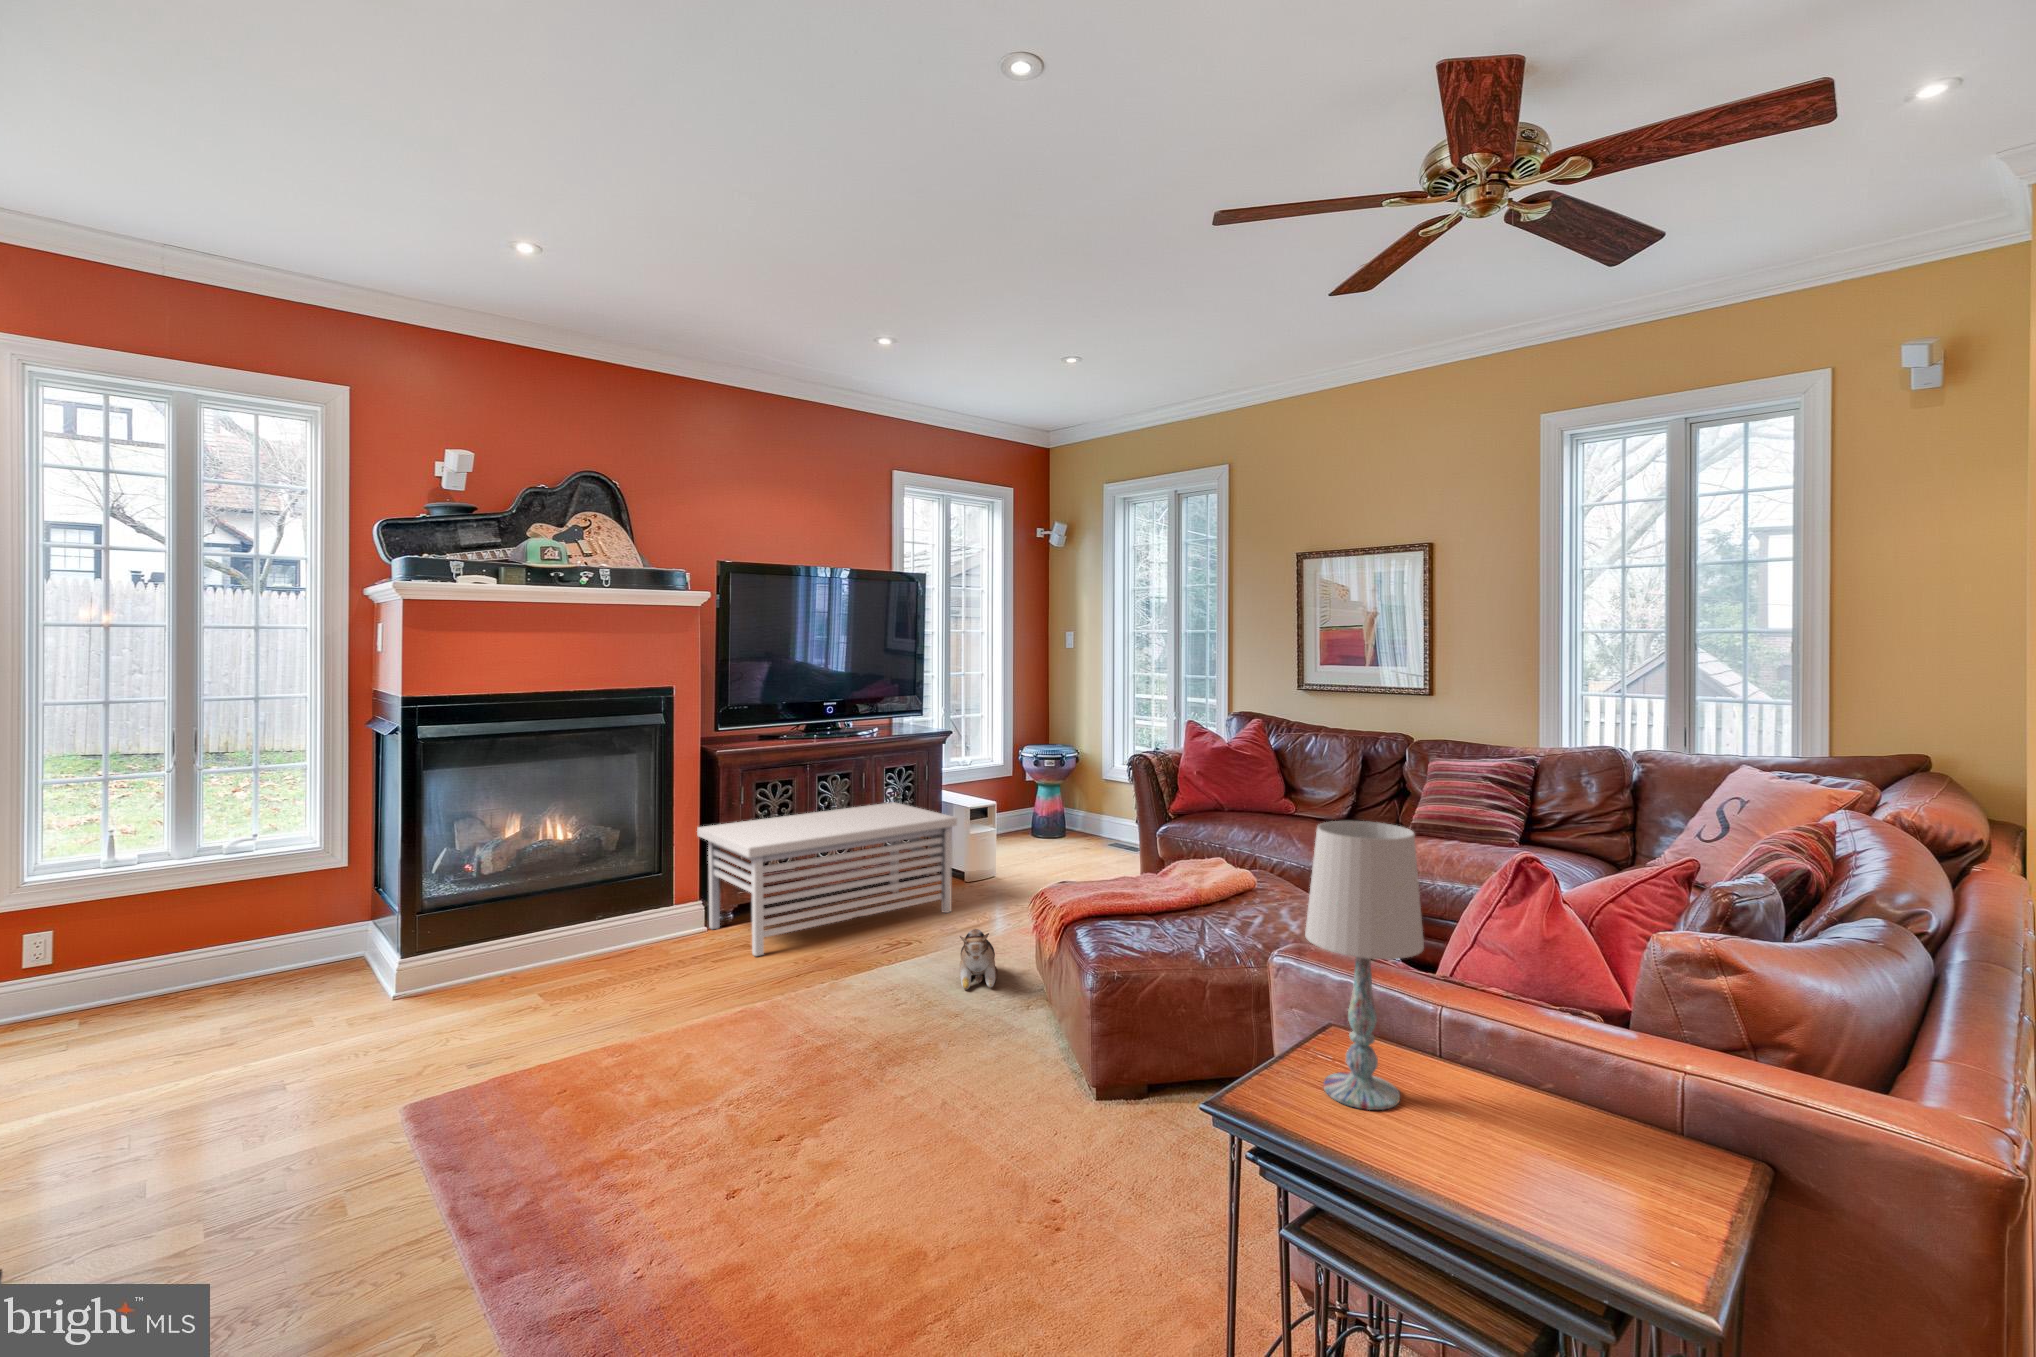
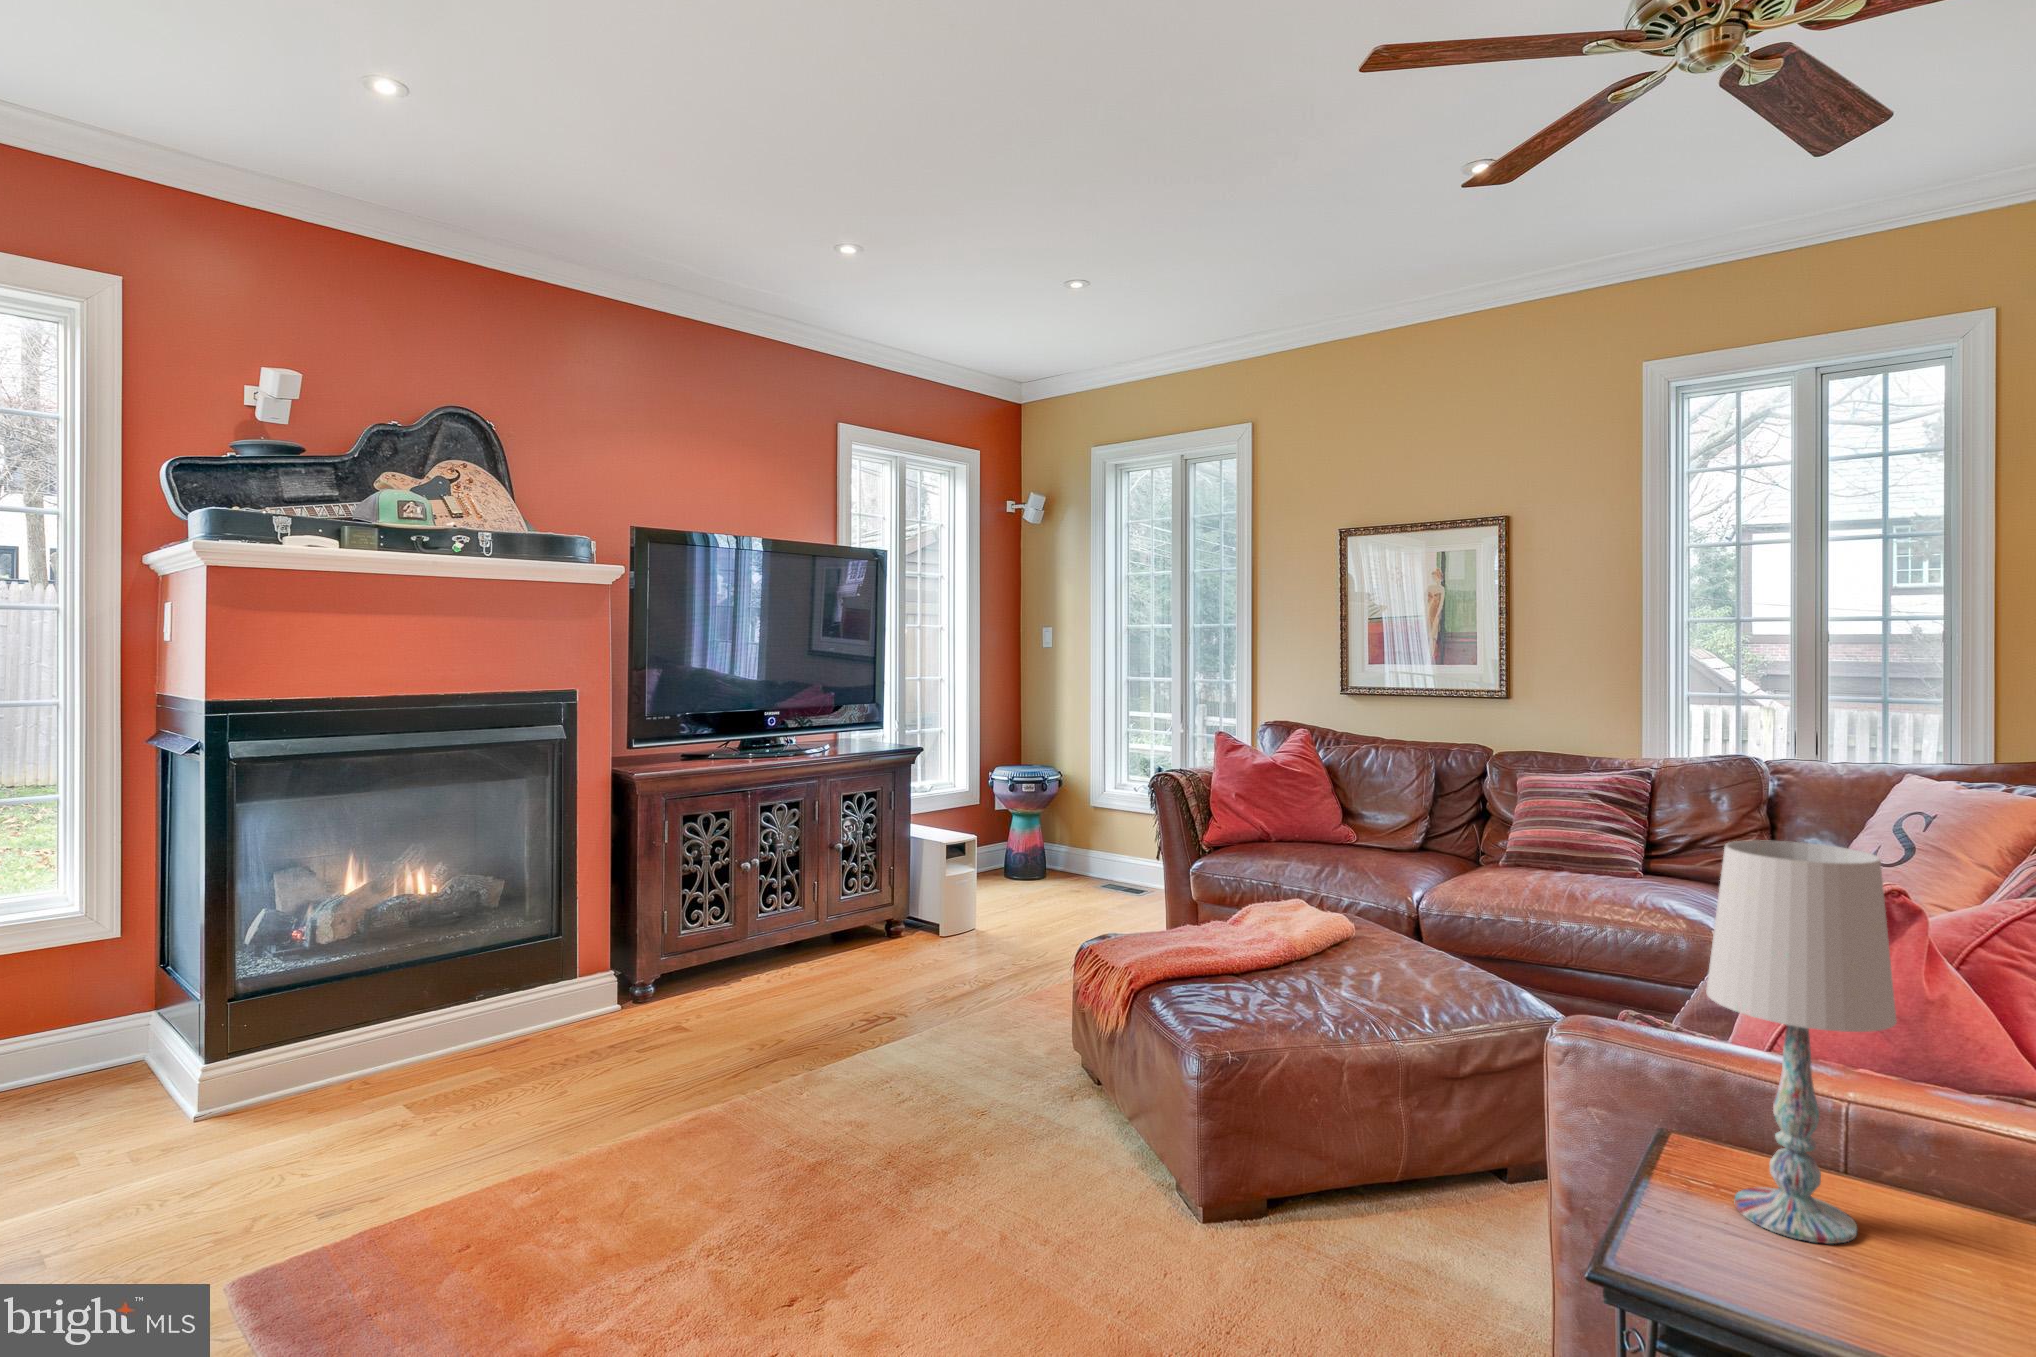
storage bench: present [697,802,957,956] -> none [606,838,941,1043]
plush toy: present [960,929,998,989] -> none [975,997,1022,1077]

